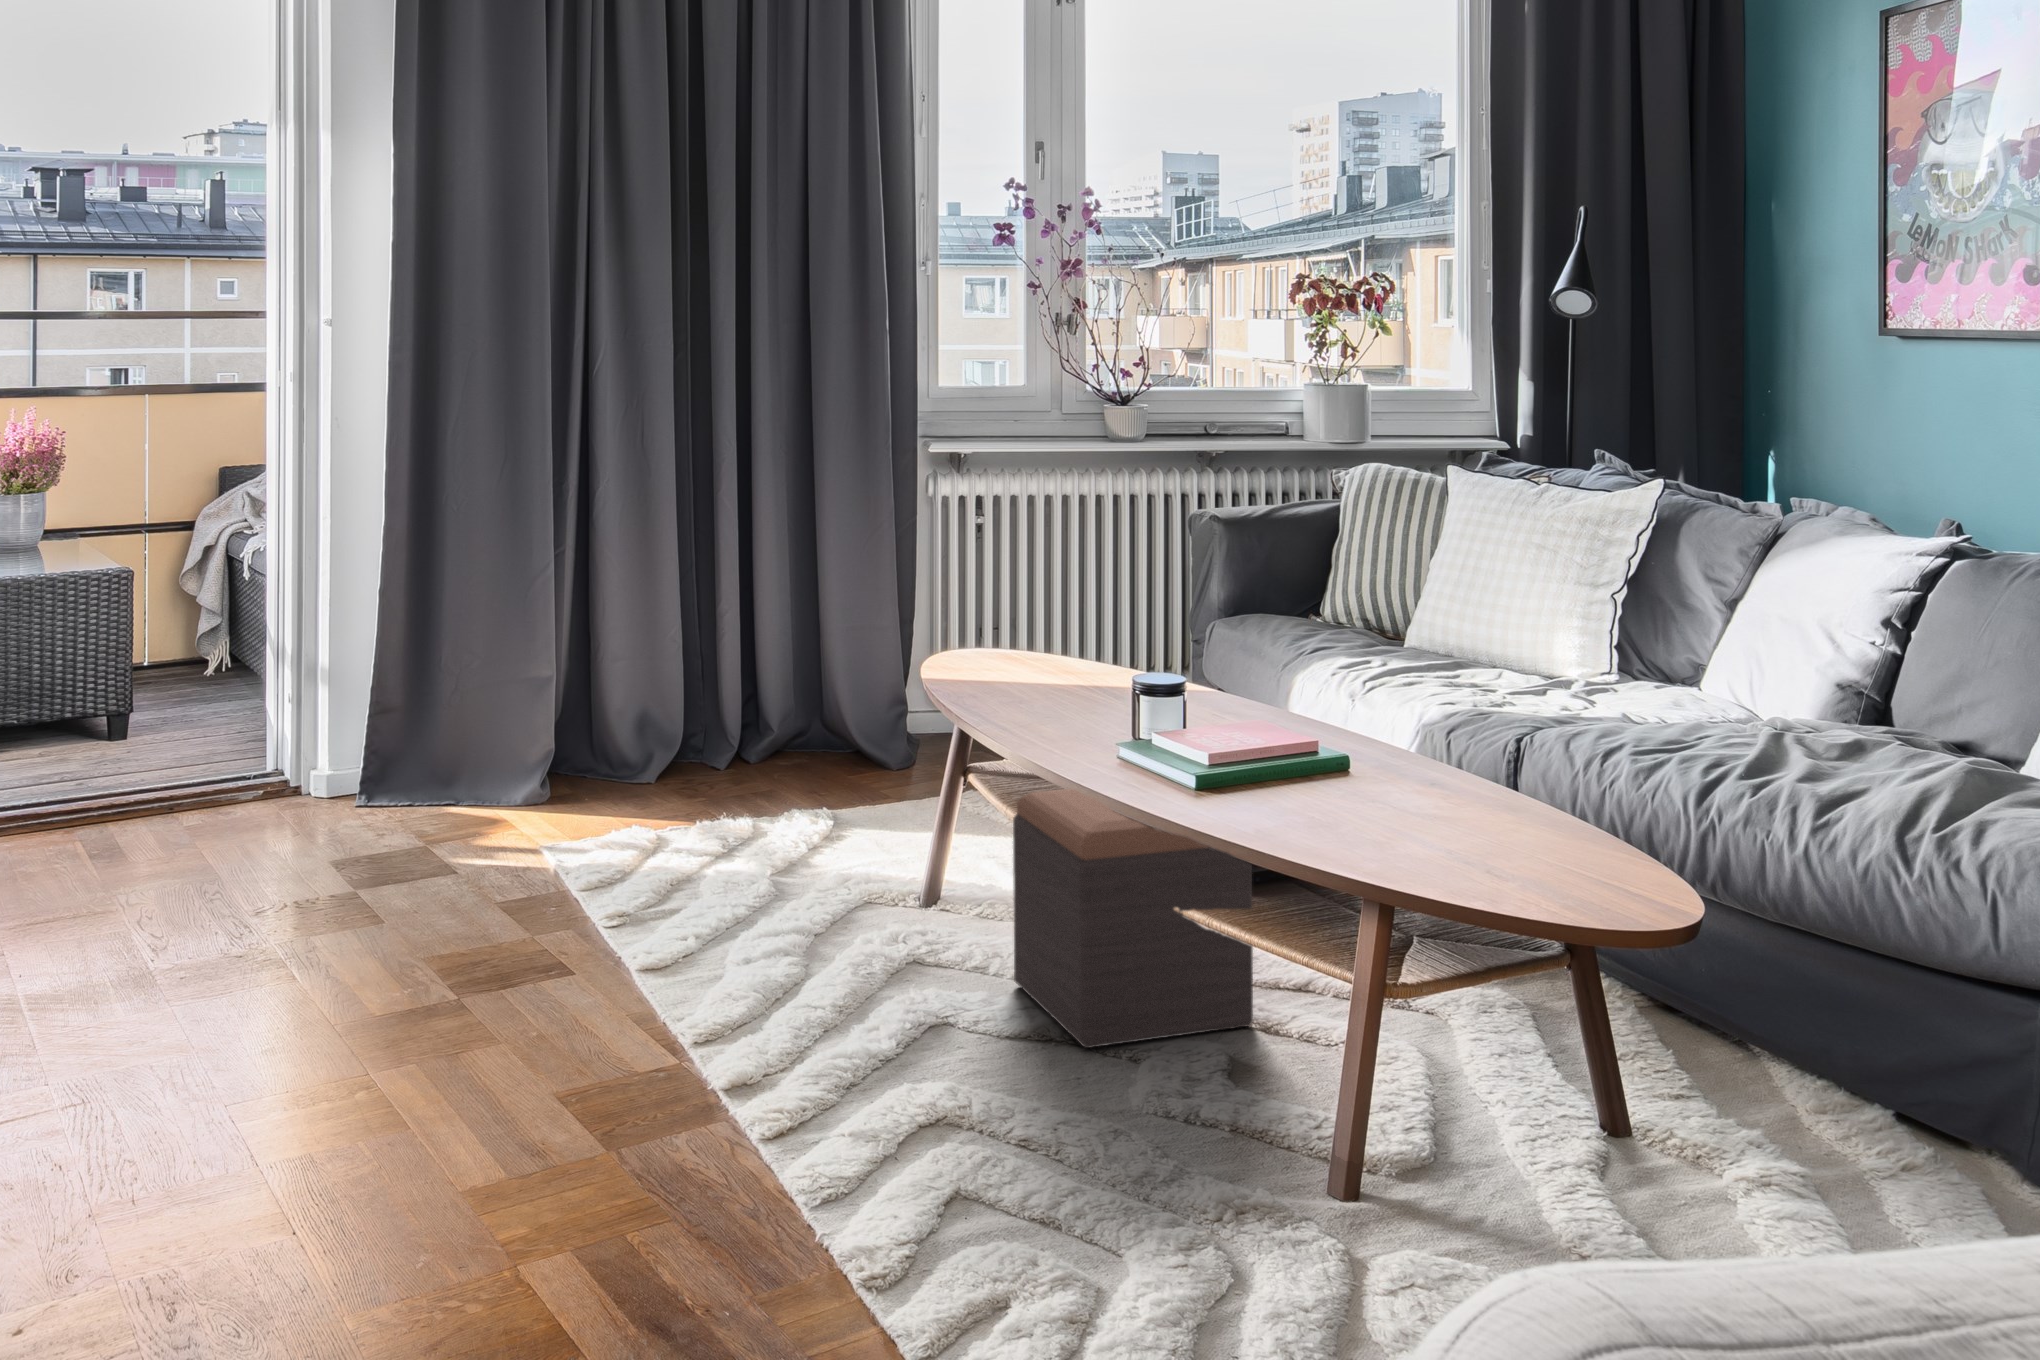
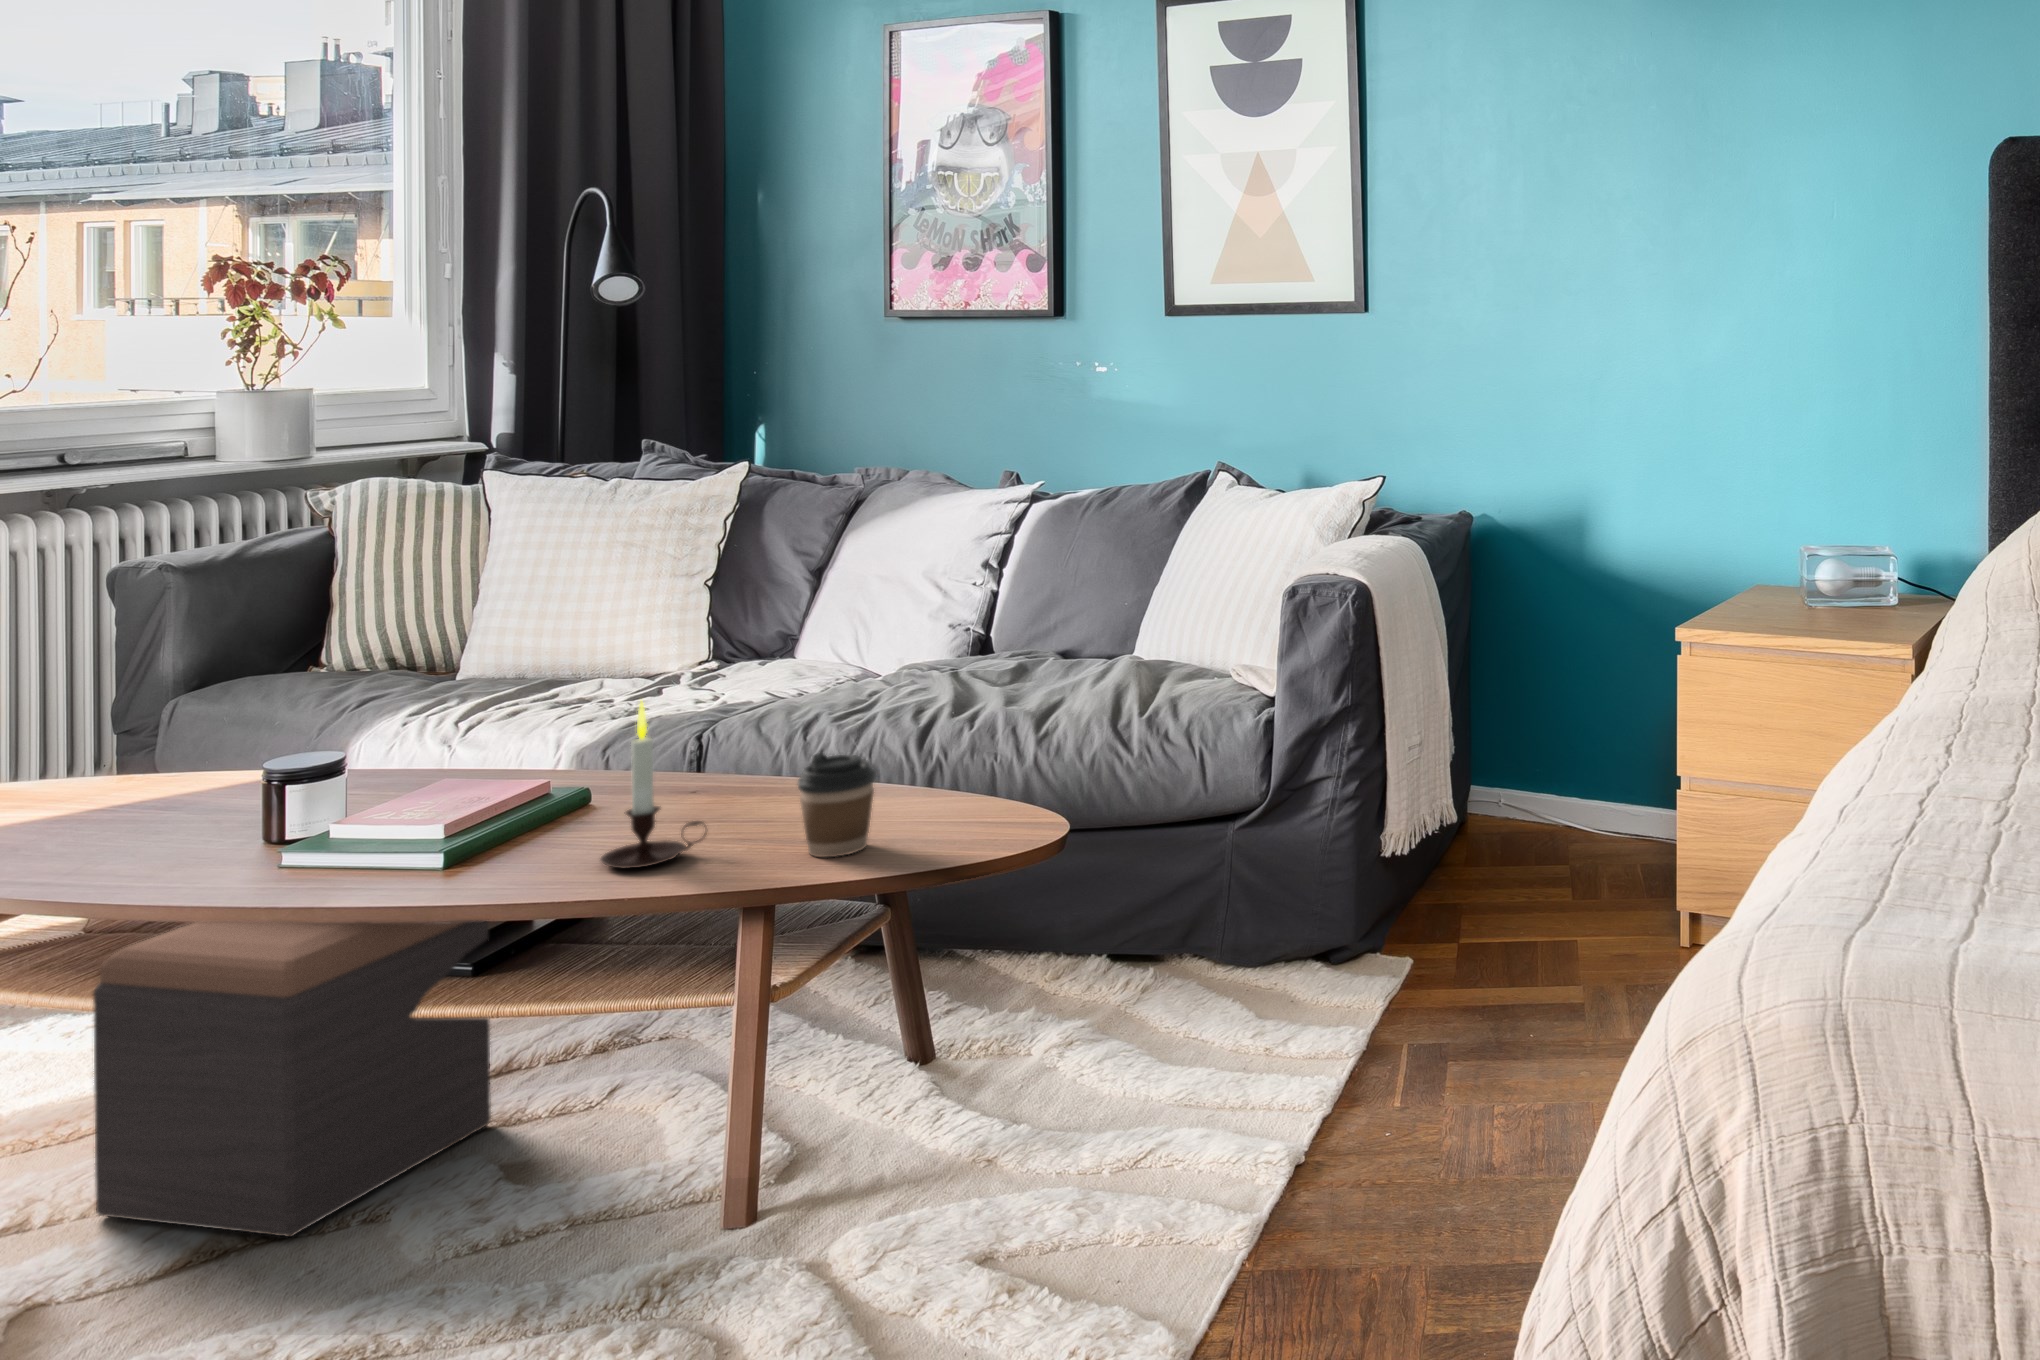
candle: none [1291,683,1380,837] -> present [601,702,705,869]
coffee cup: none [1440,772,1515,880] -> present [797,753,876,857]

